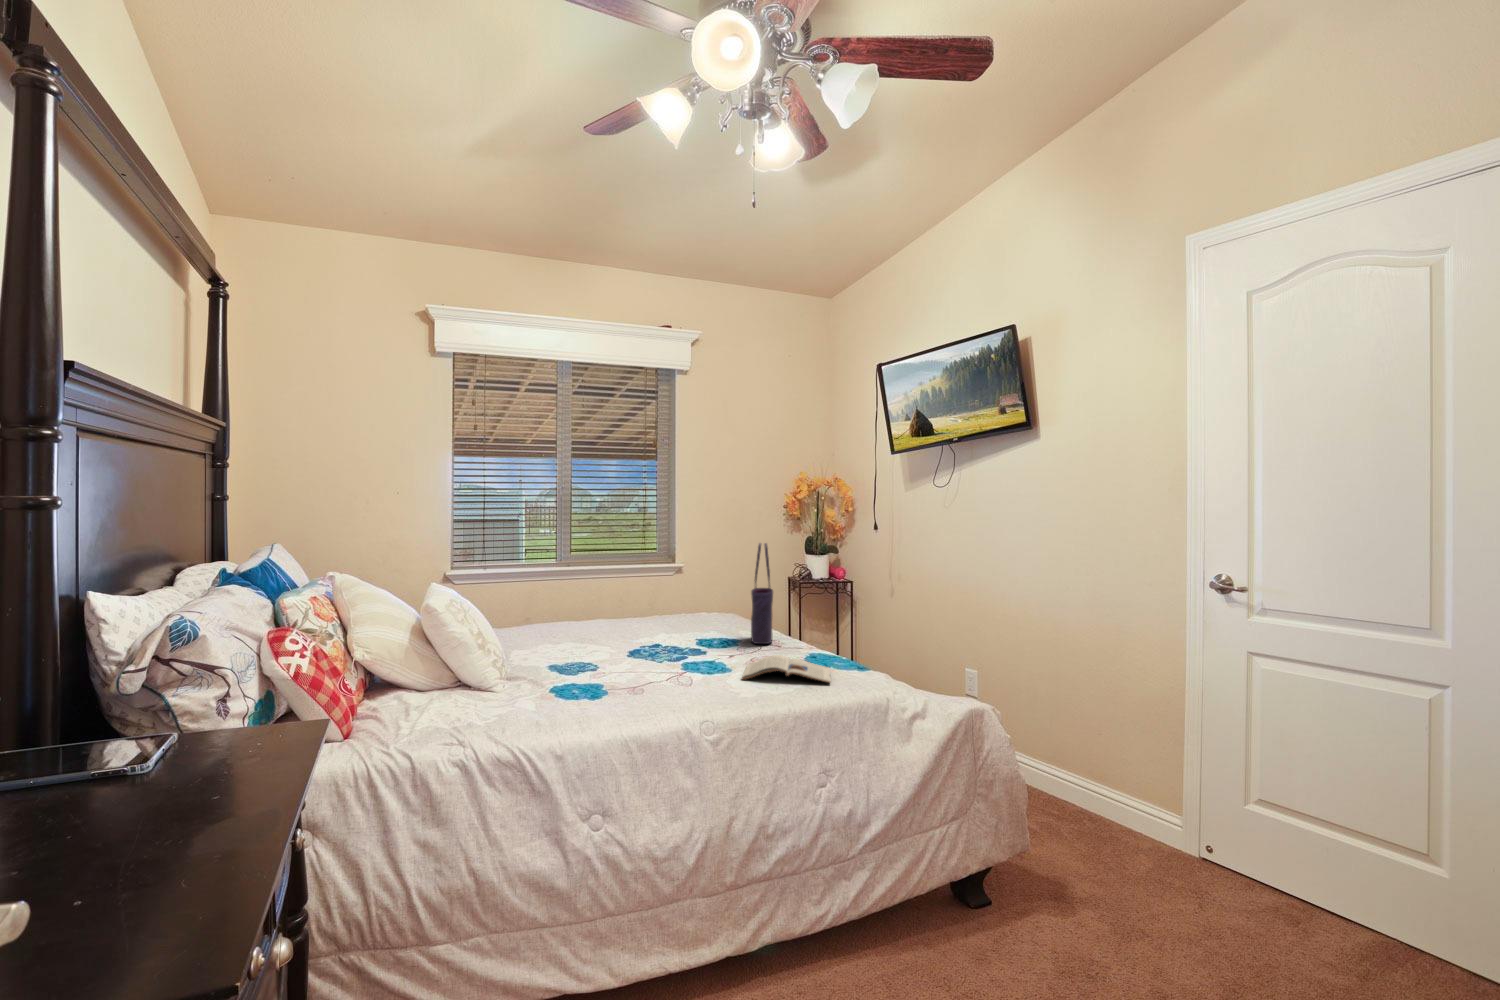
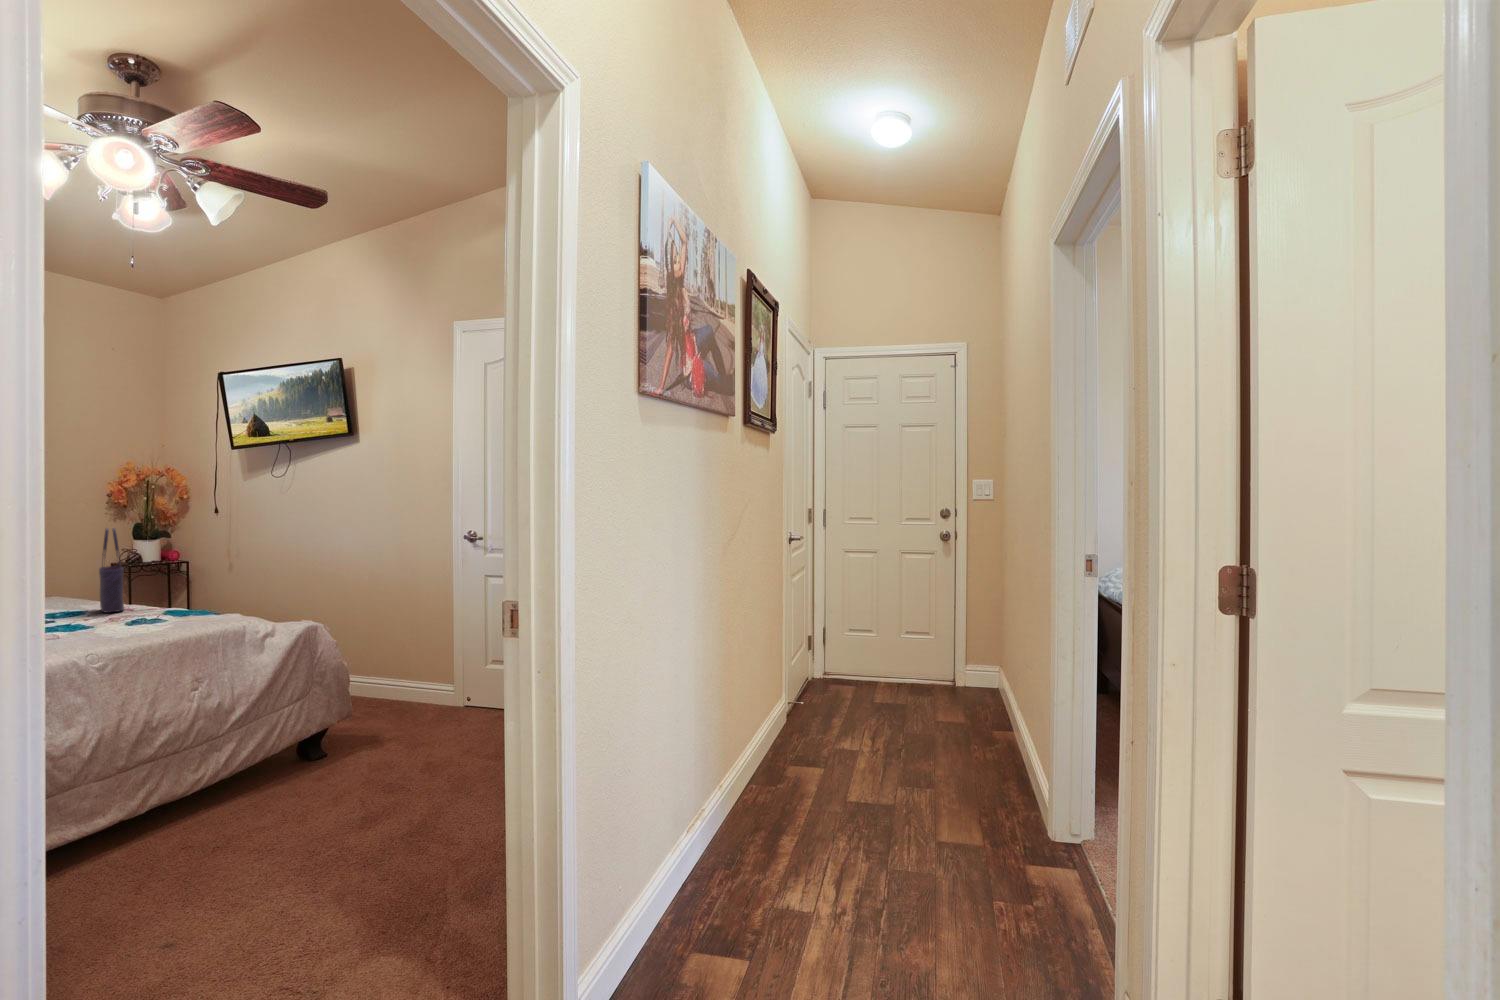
magazine: present [742,655,831,683] -> none [110,612,196,632]

